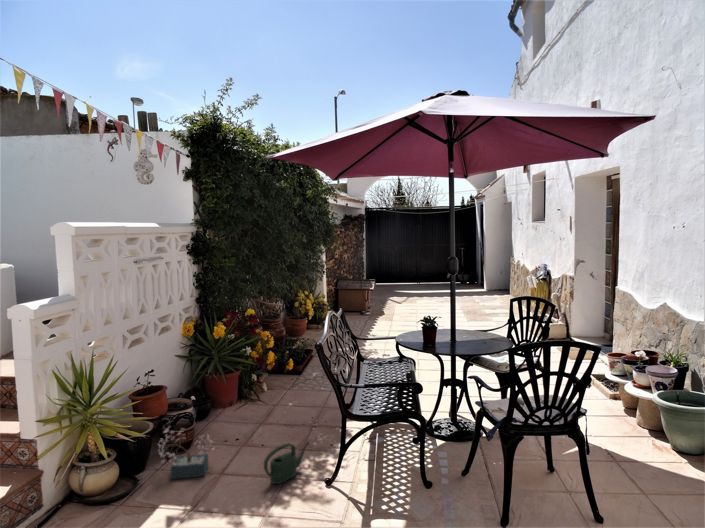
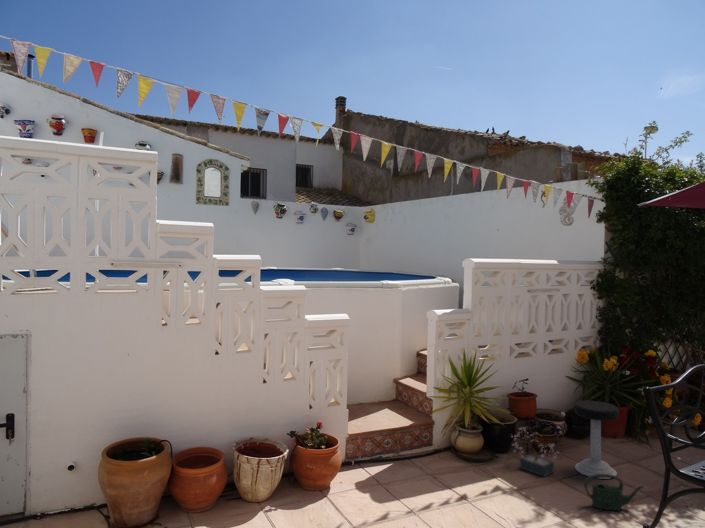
stool: none [216,370,262,453] -> present [574,400,619,479]

